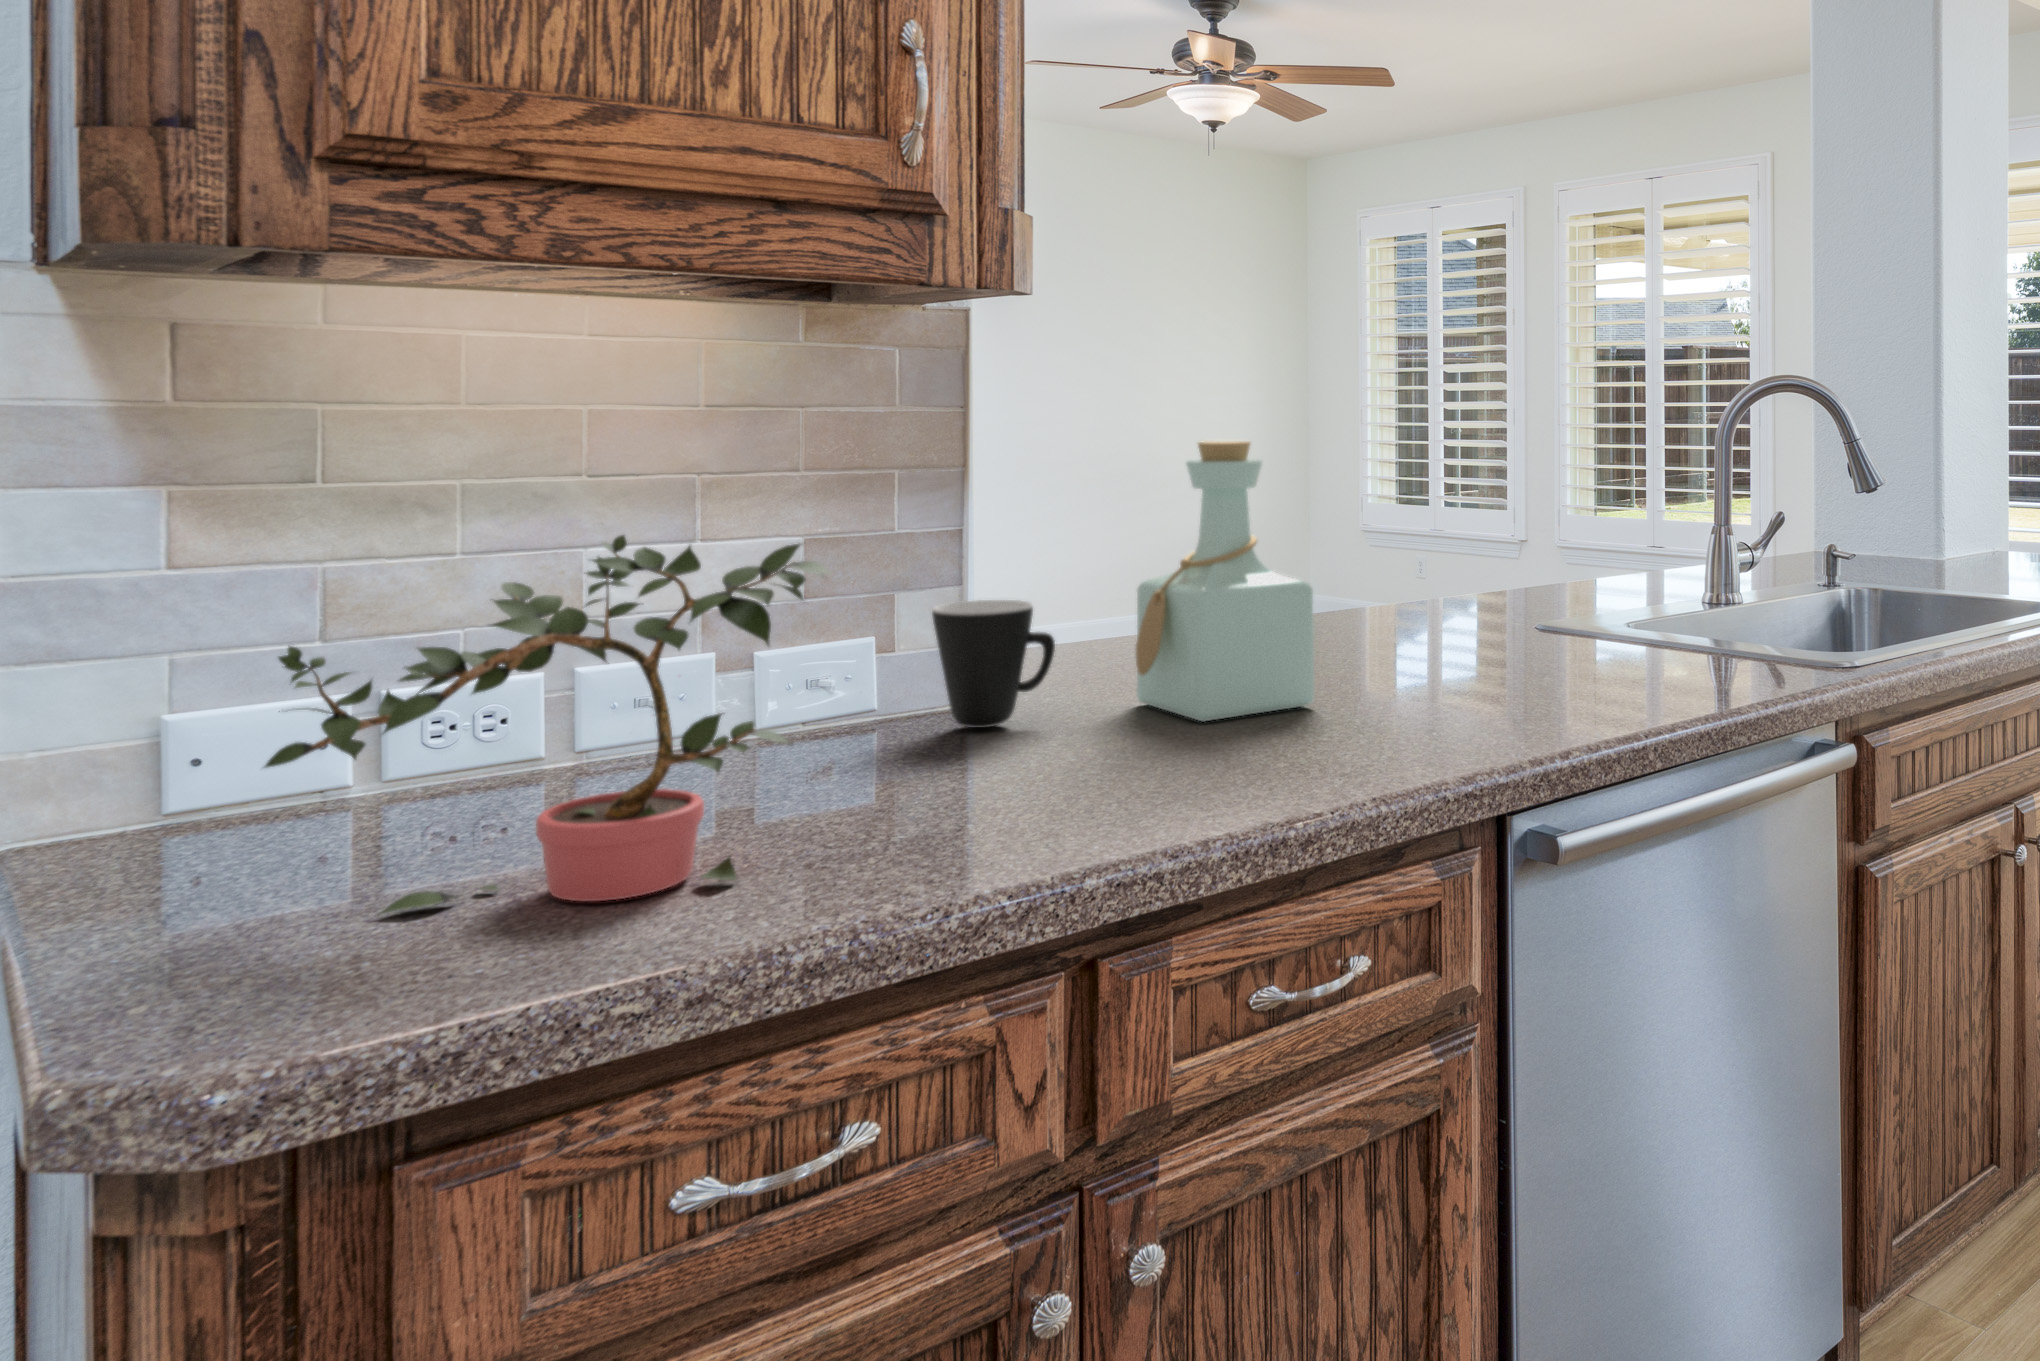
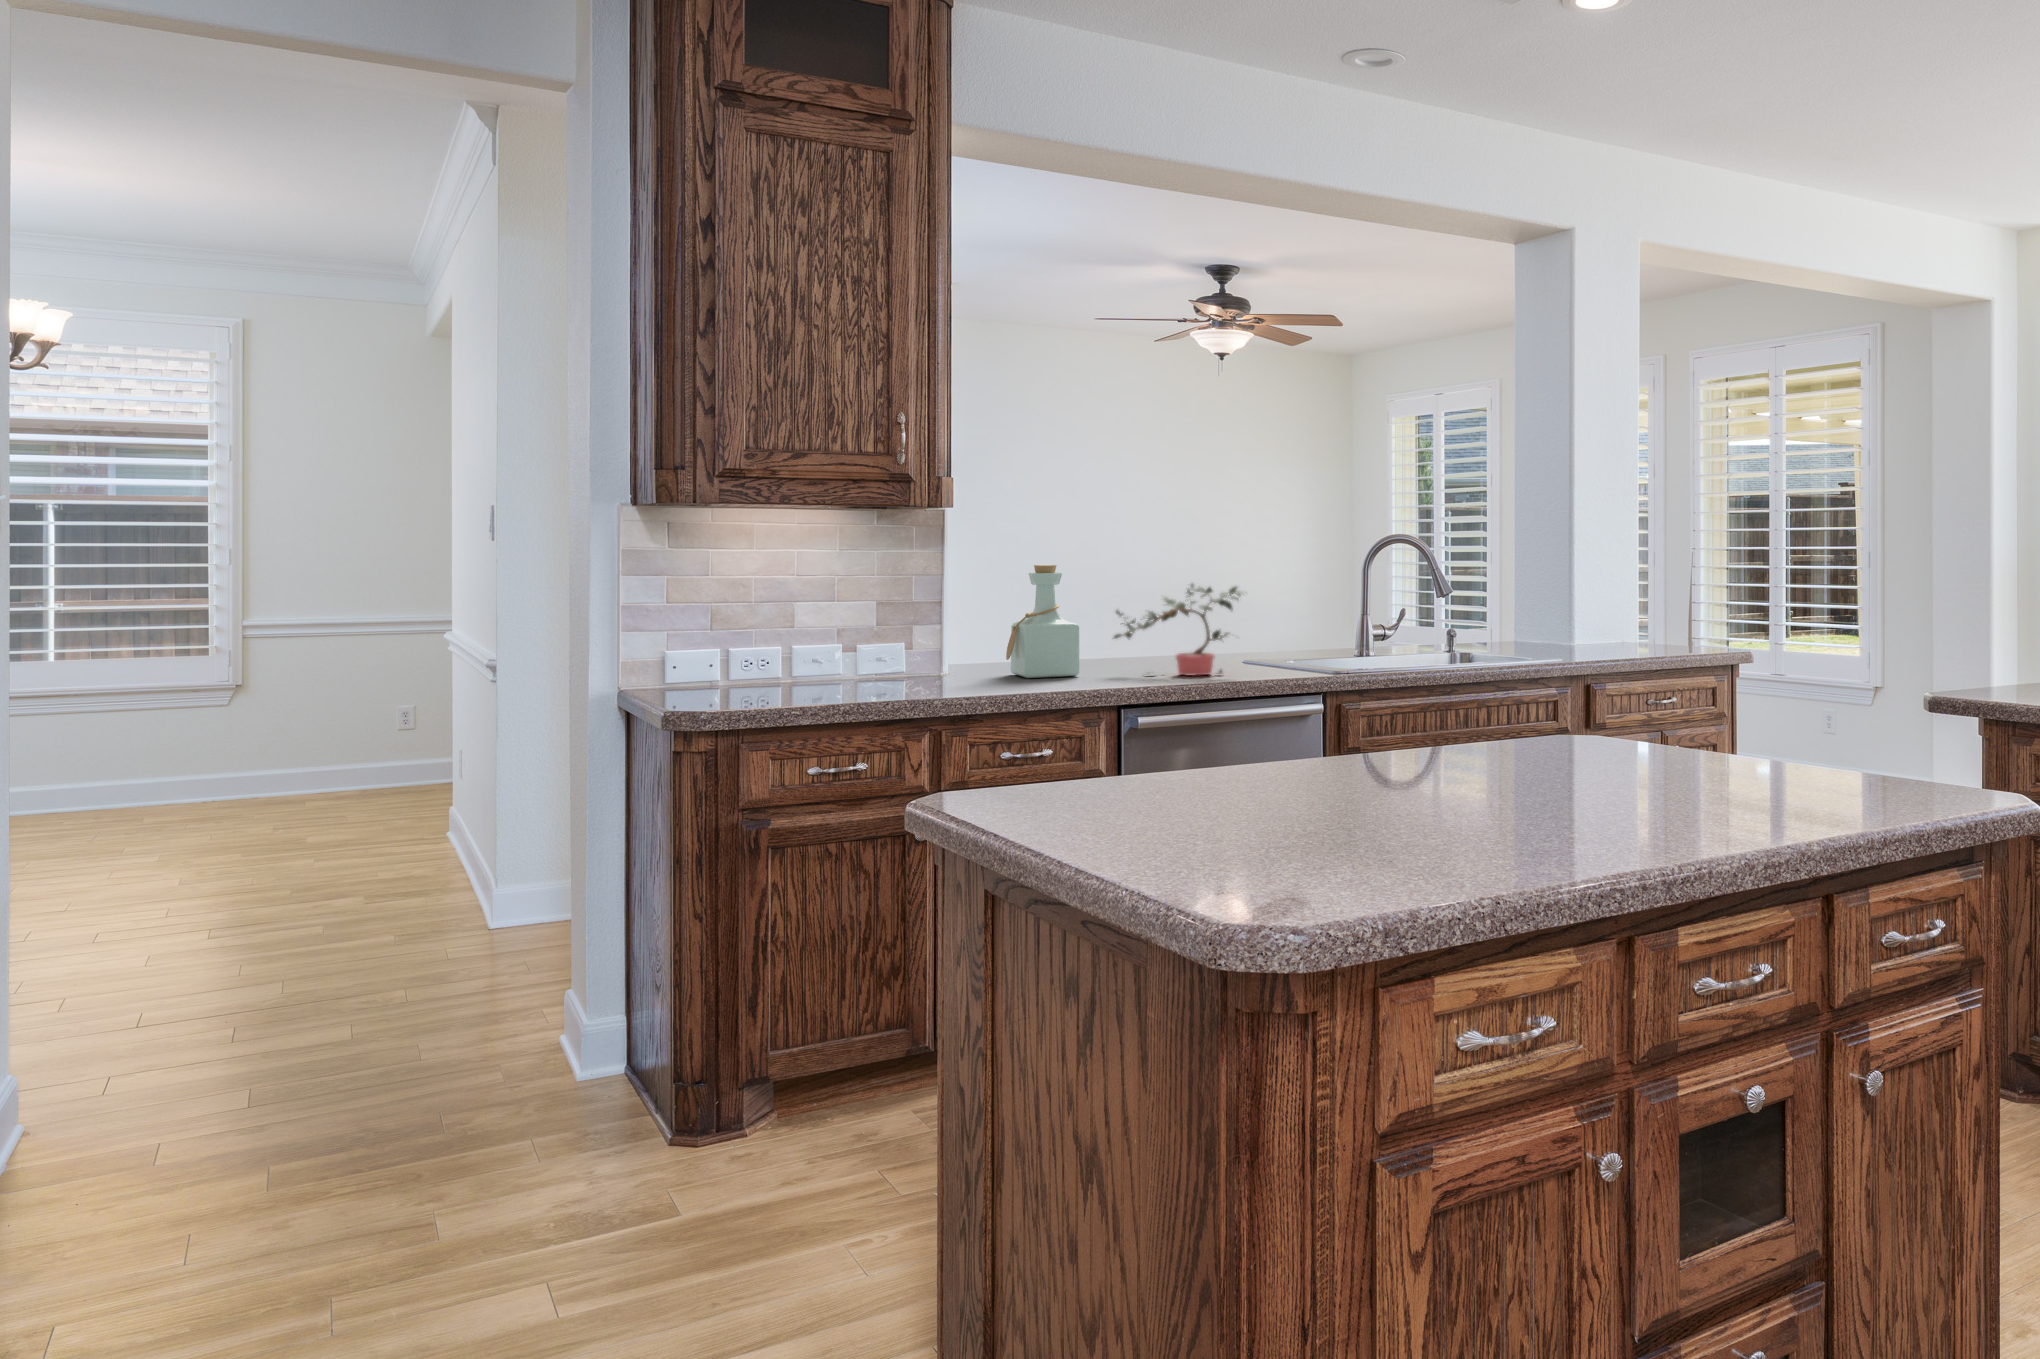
potted plant: present [265,535,830,914] -> present [1114,584,1243,676]
mug: present [932,600,1055,728] -> none [924,628,973,677]

